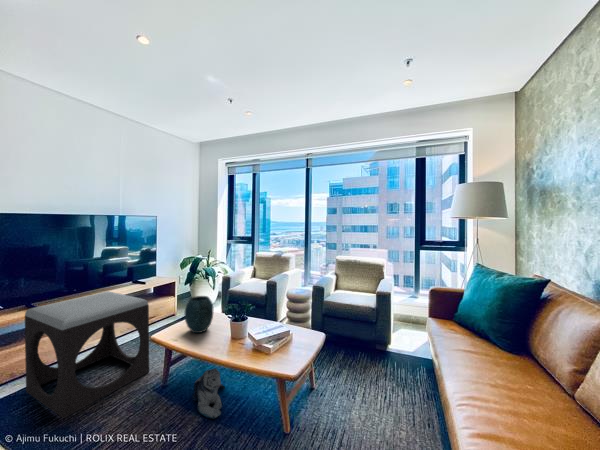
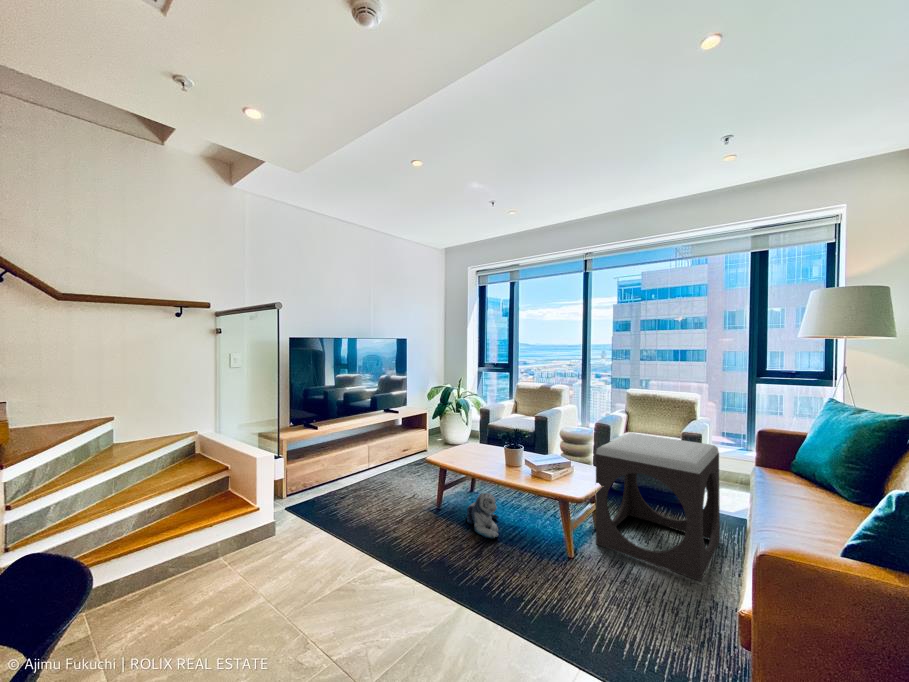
footstool: present [25,291,149,418] -> present [596,433,720,581]
vase: present [185,296,213,333] -> none [455,421,483,459]

